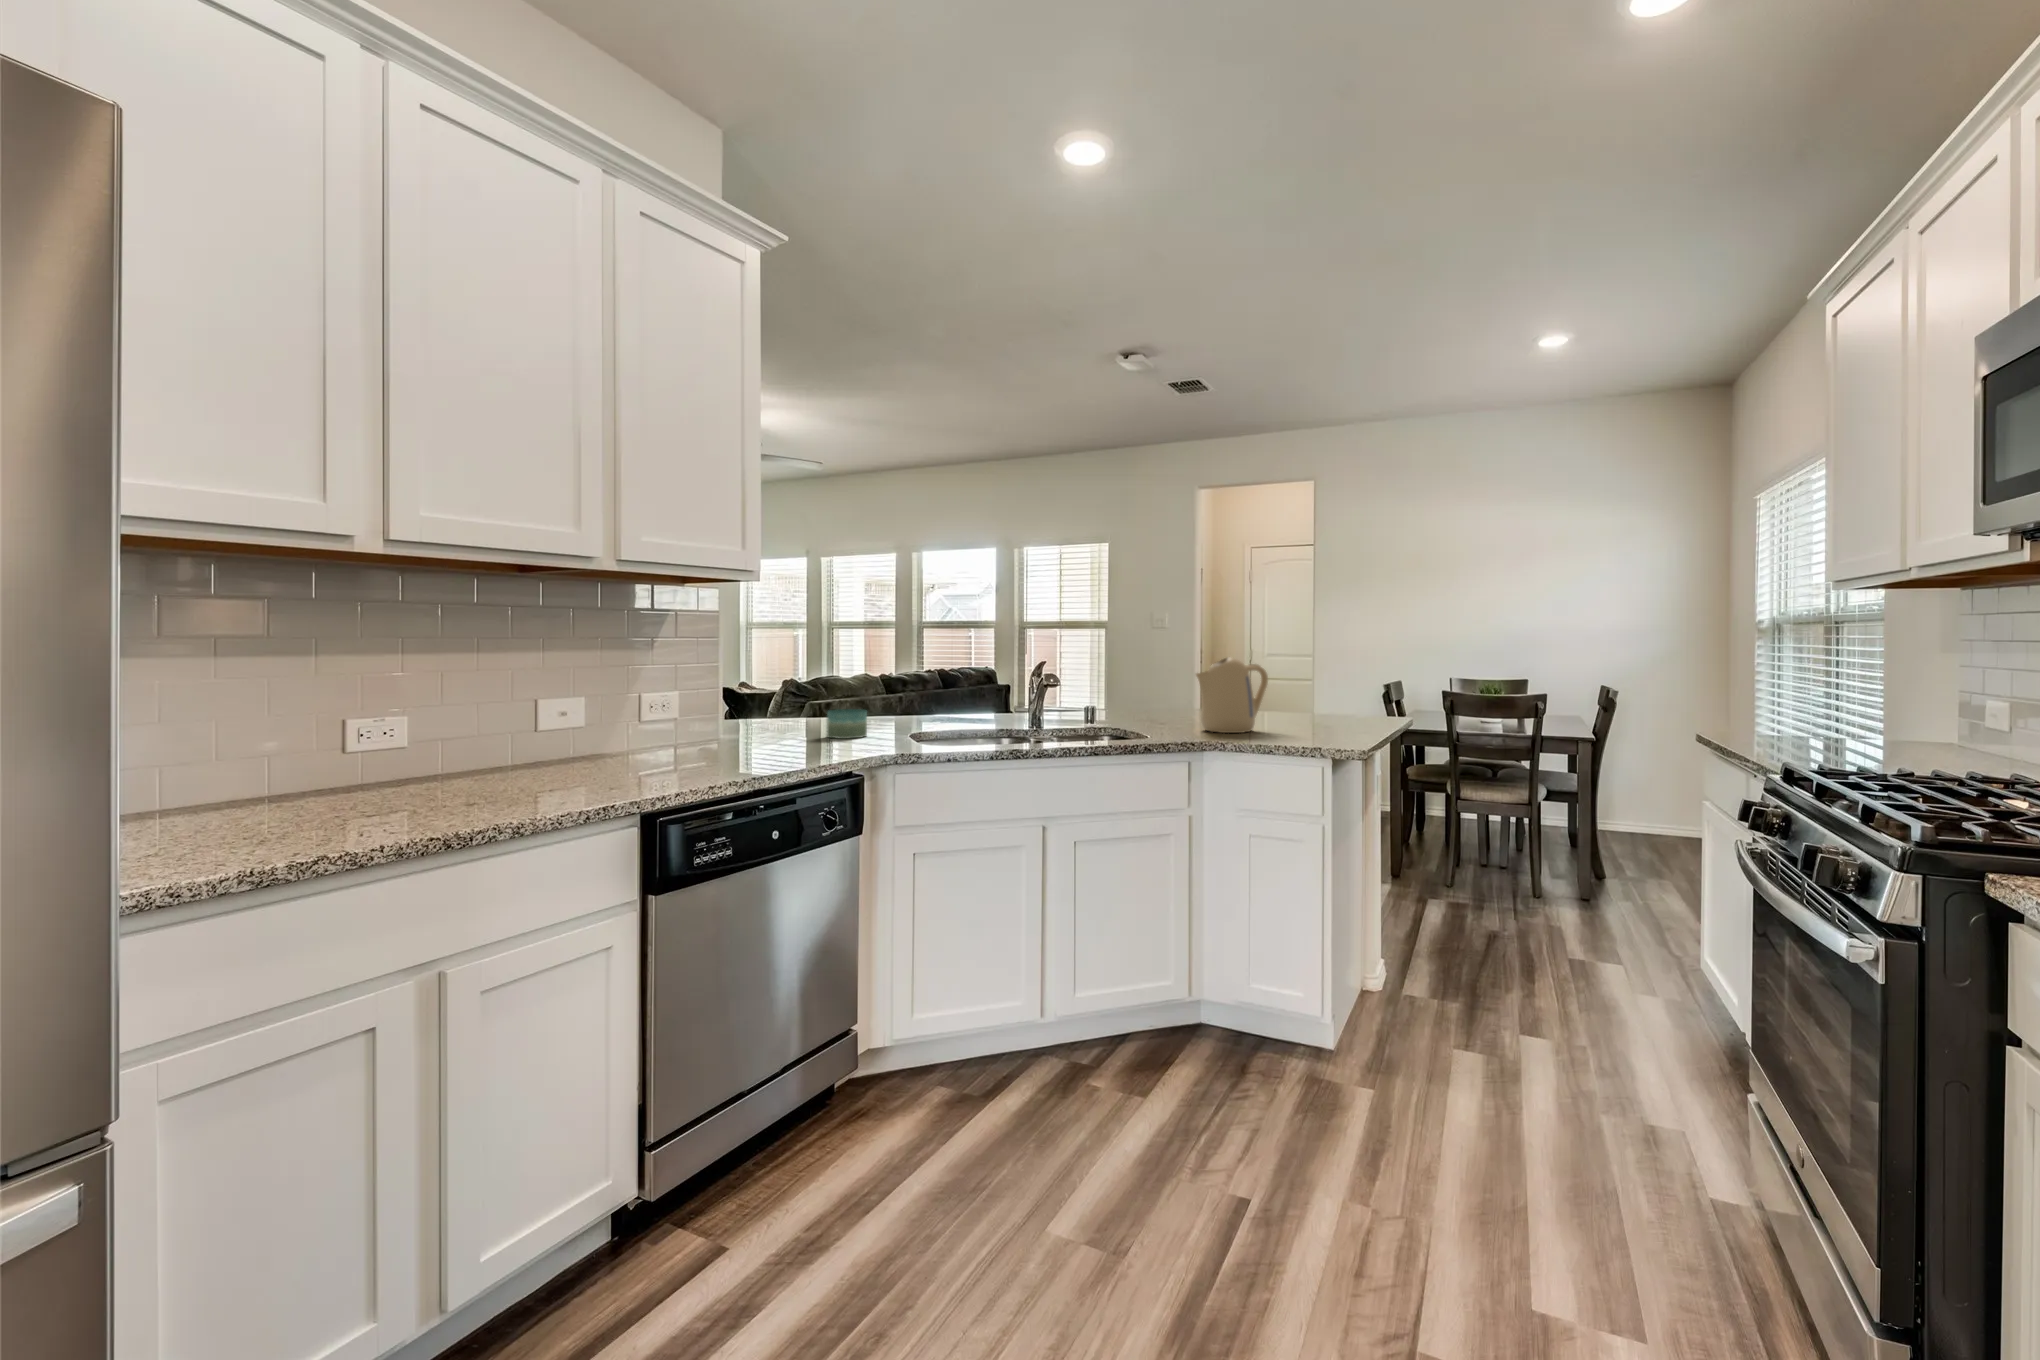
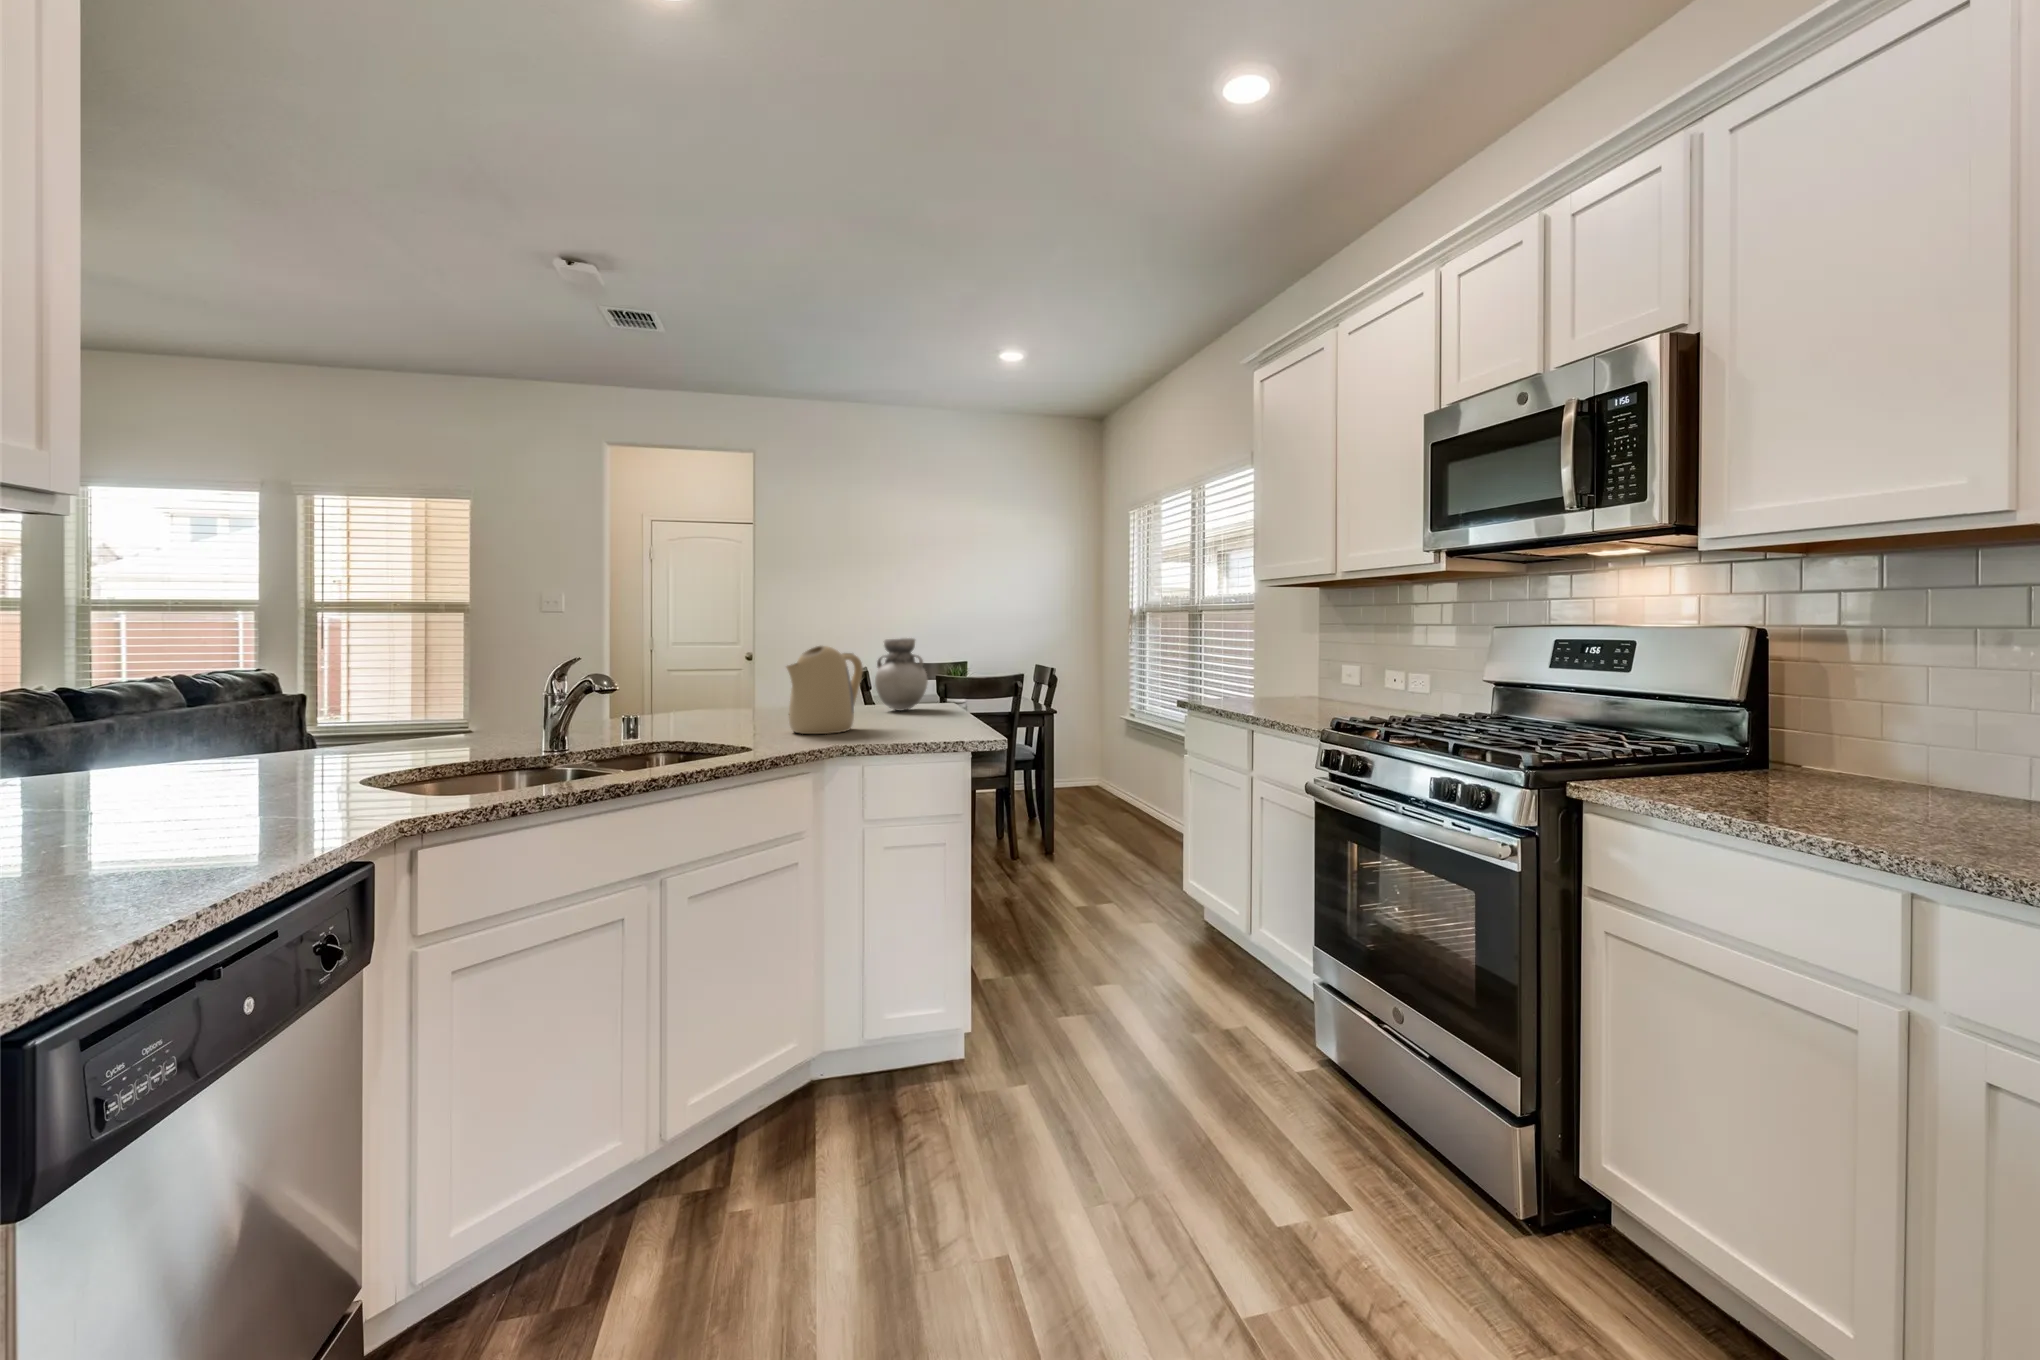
vase: none [1310,653,1361,721] -> present [875,638,928,710]
candle: present [827,709,867,739] -> none [119,755,226,816]

